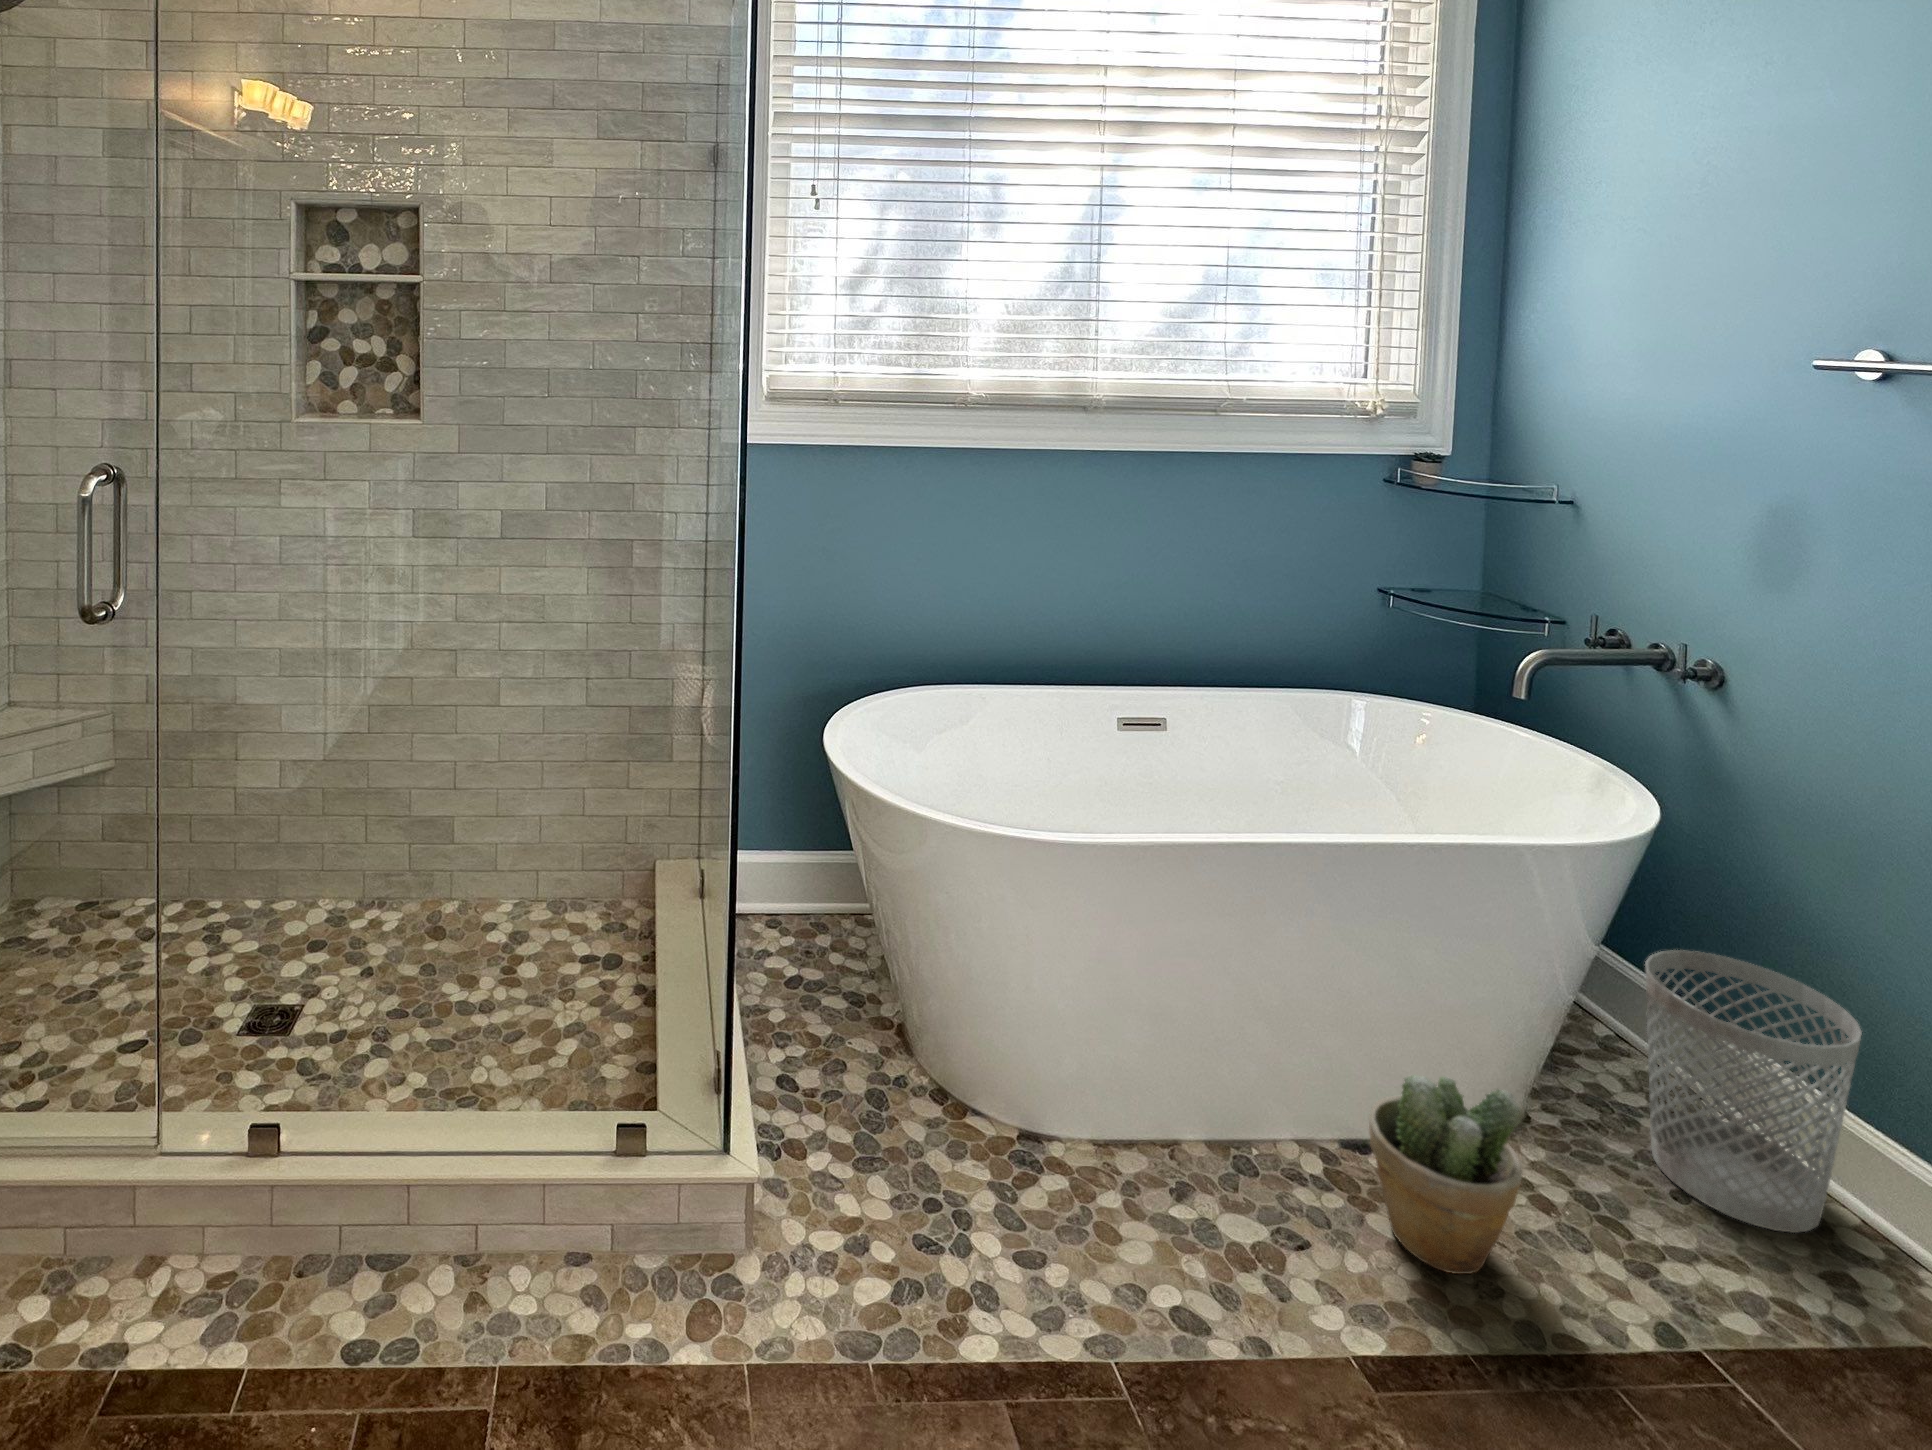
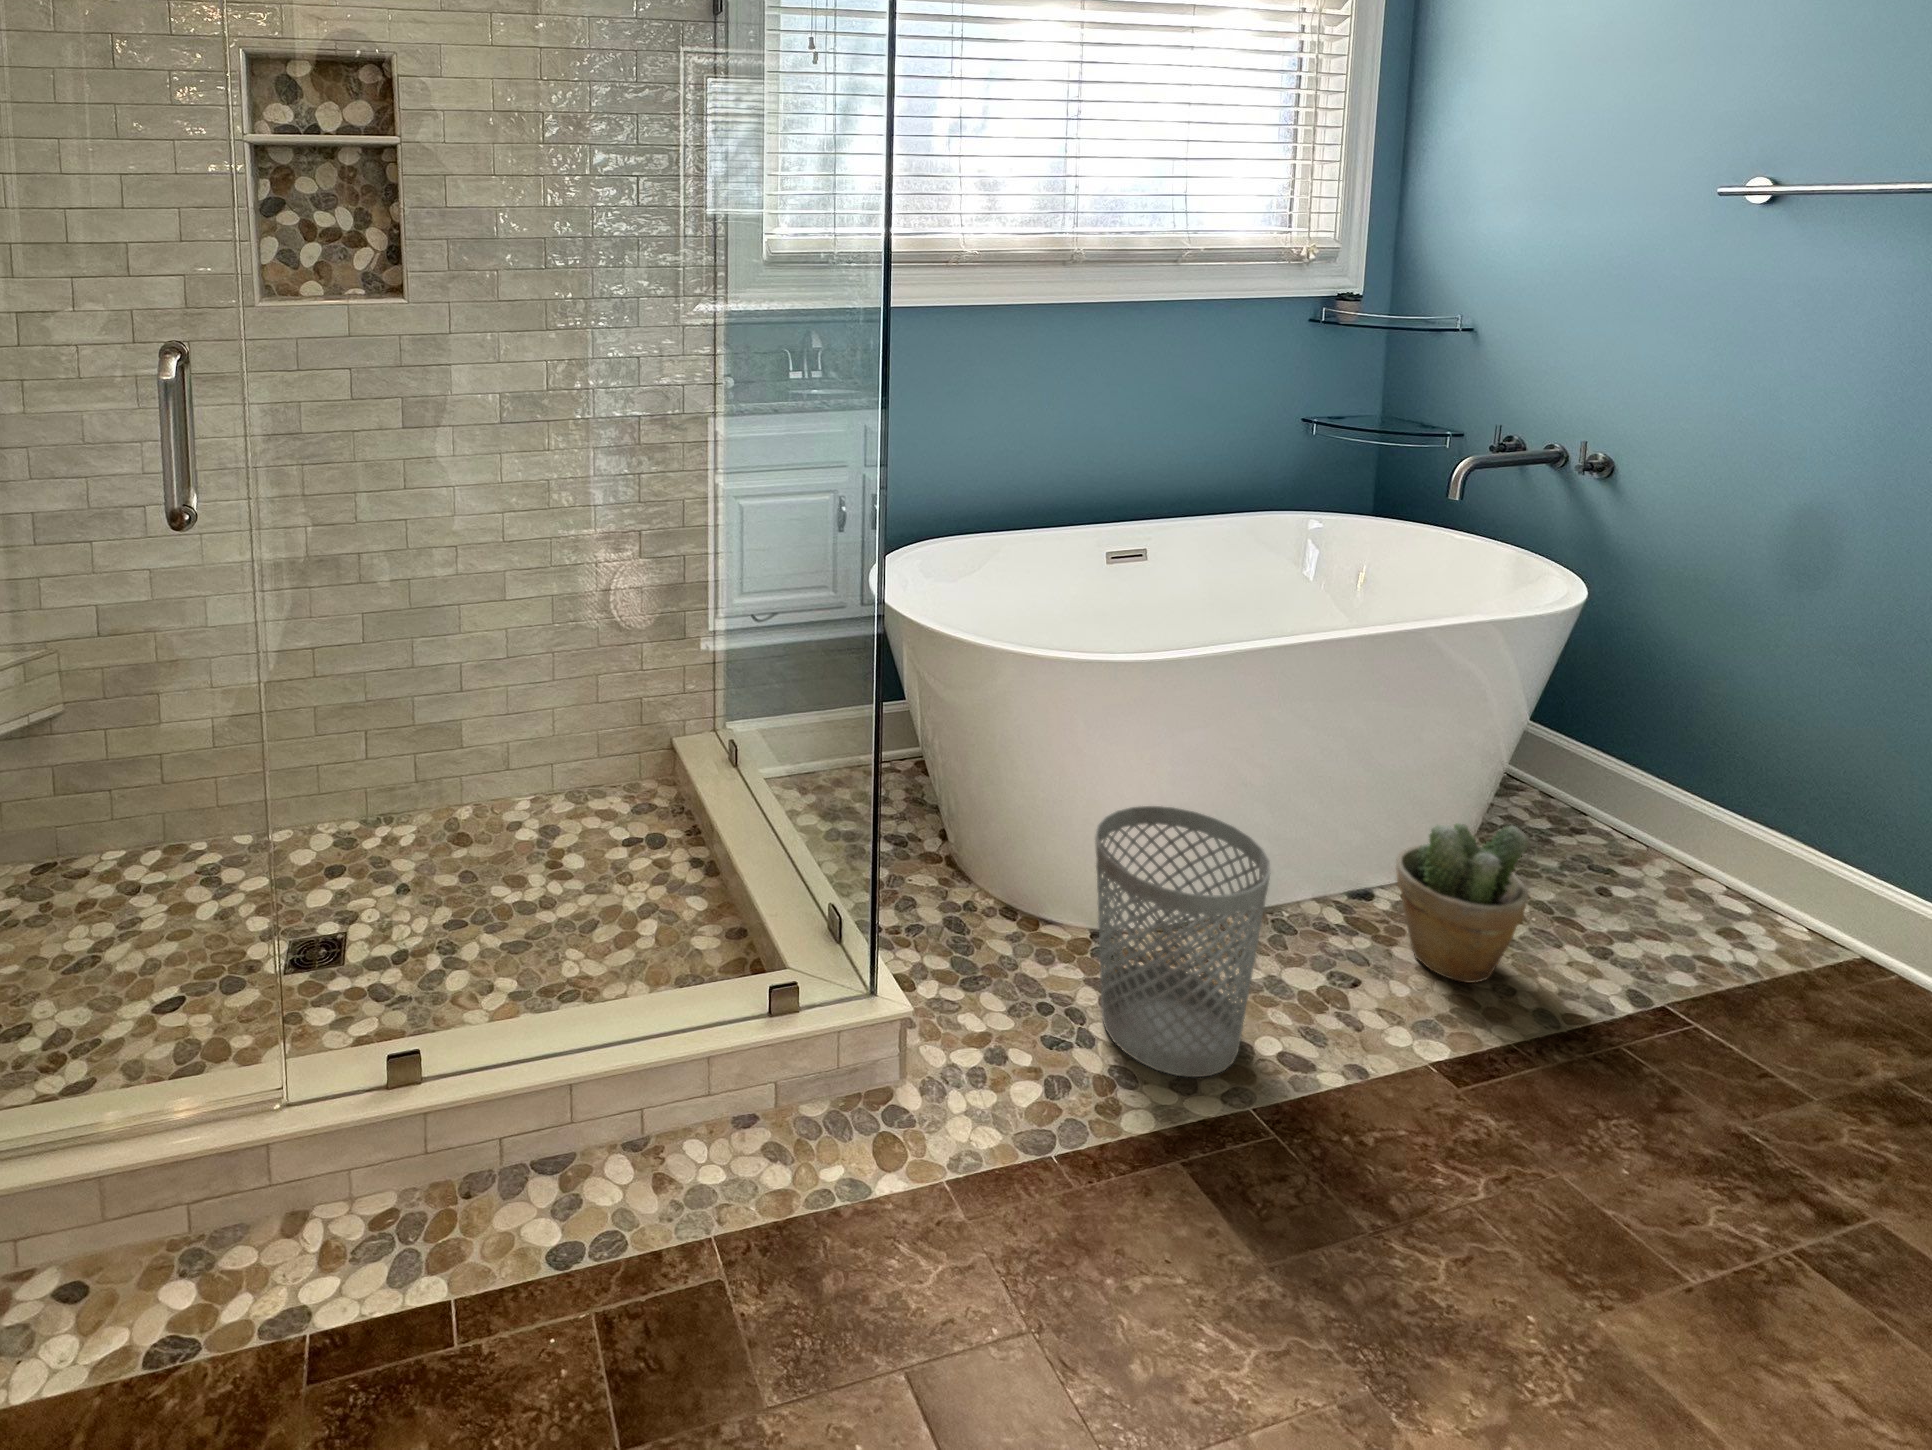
wastebasket: present [1645,950,1862,1233] -> present [1095,806,1271,1077]

